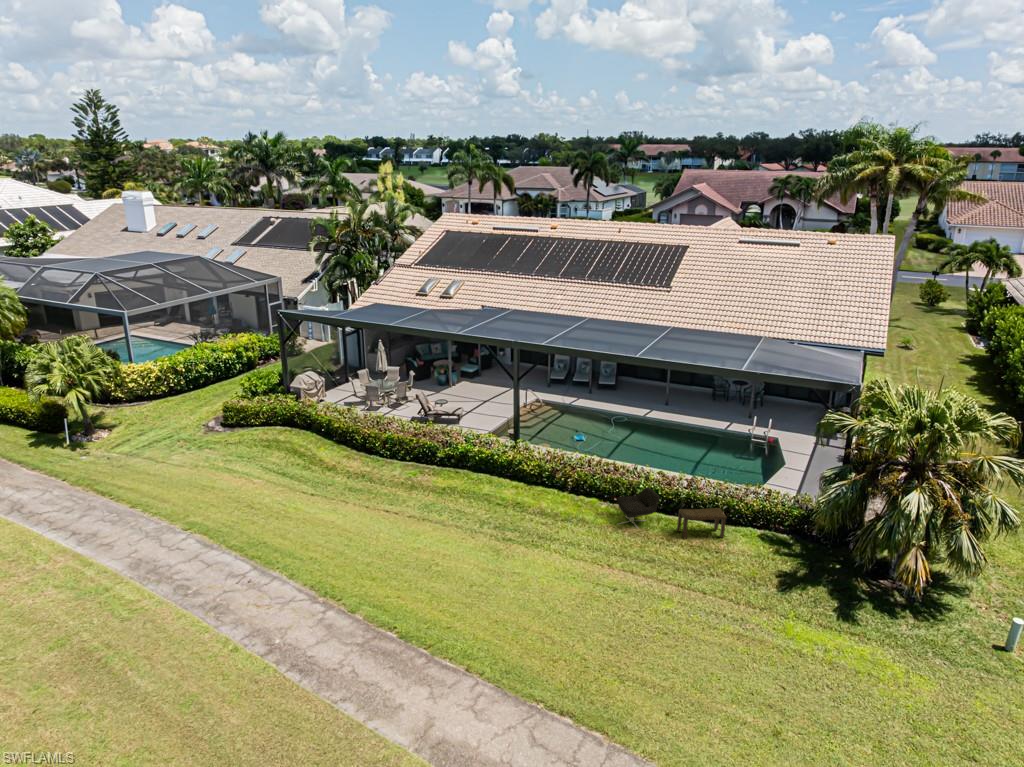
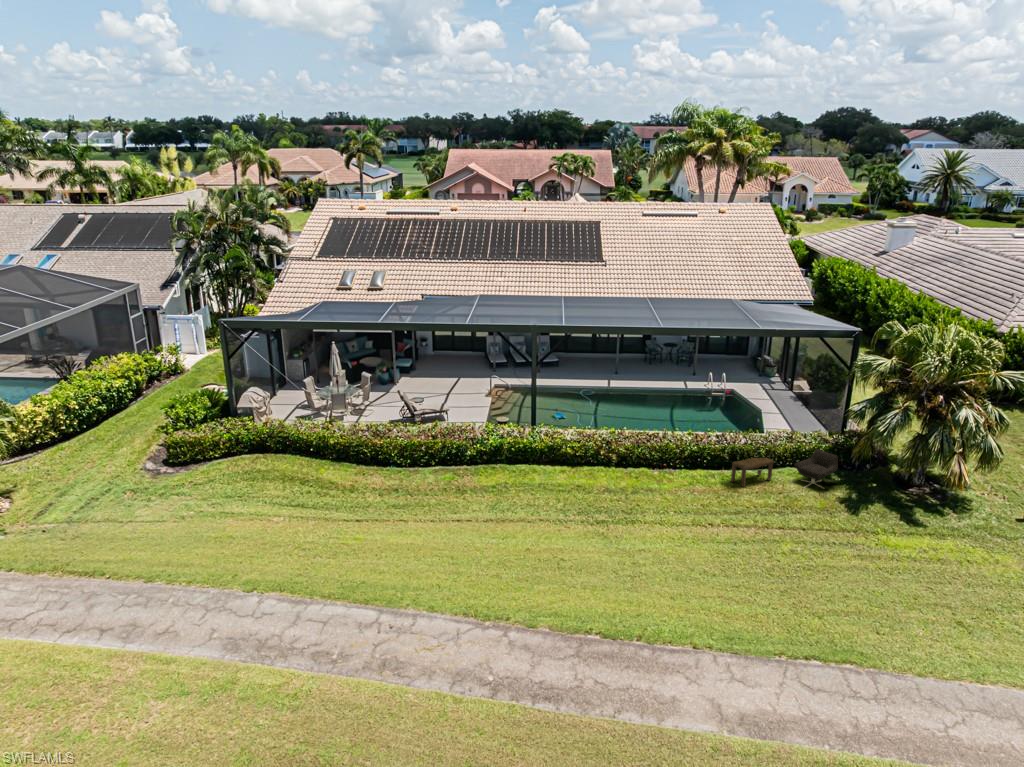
lounge chair: present [617,487,659,528] -> present [794,450,838,488]

